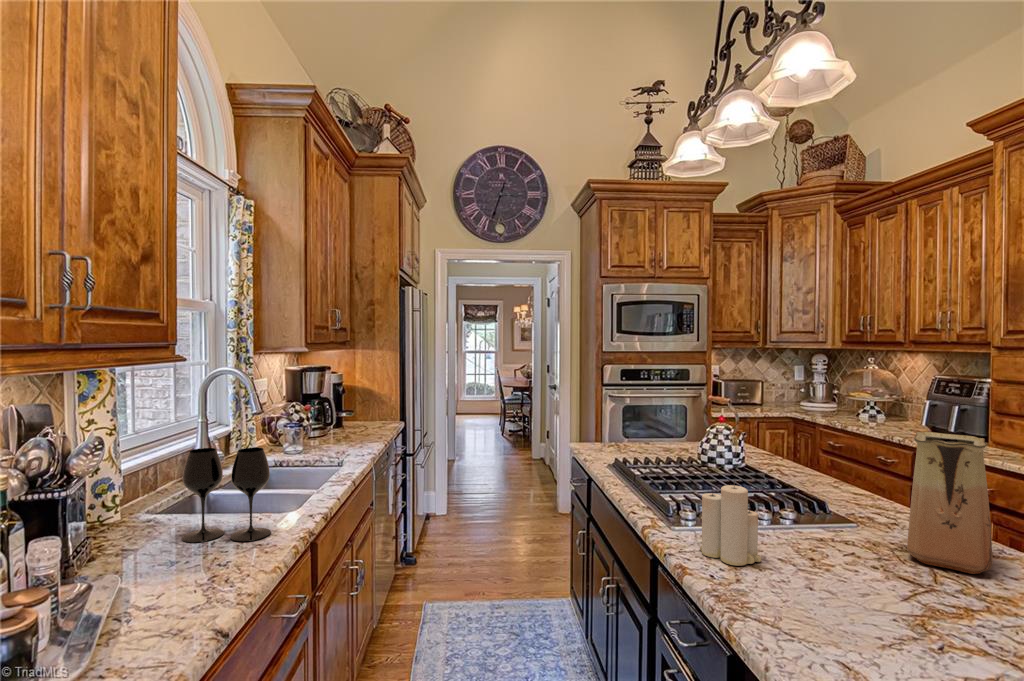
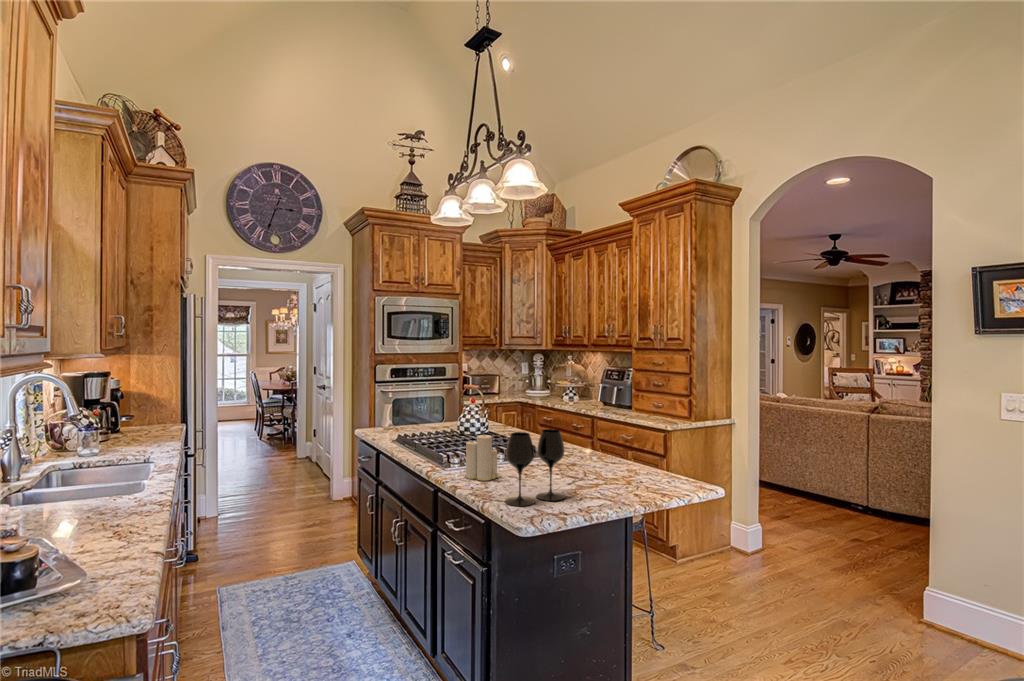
vase: present [907,432,993,574] -> none [572,398,608,470]
wine glass: present [182,447,271,542] -> present [505,429,565,506]

